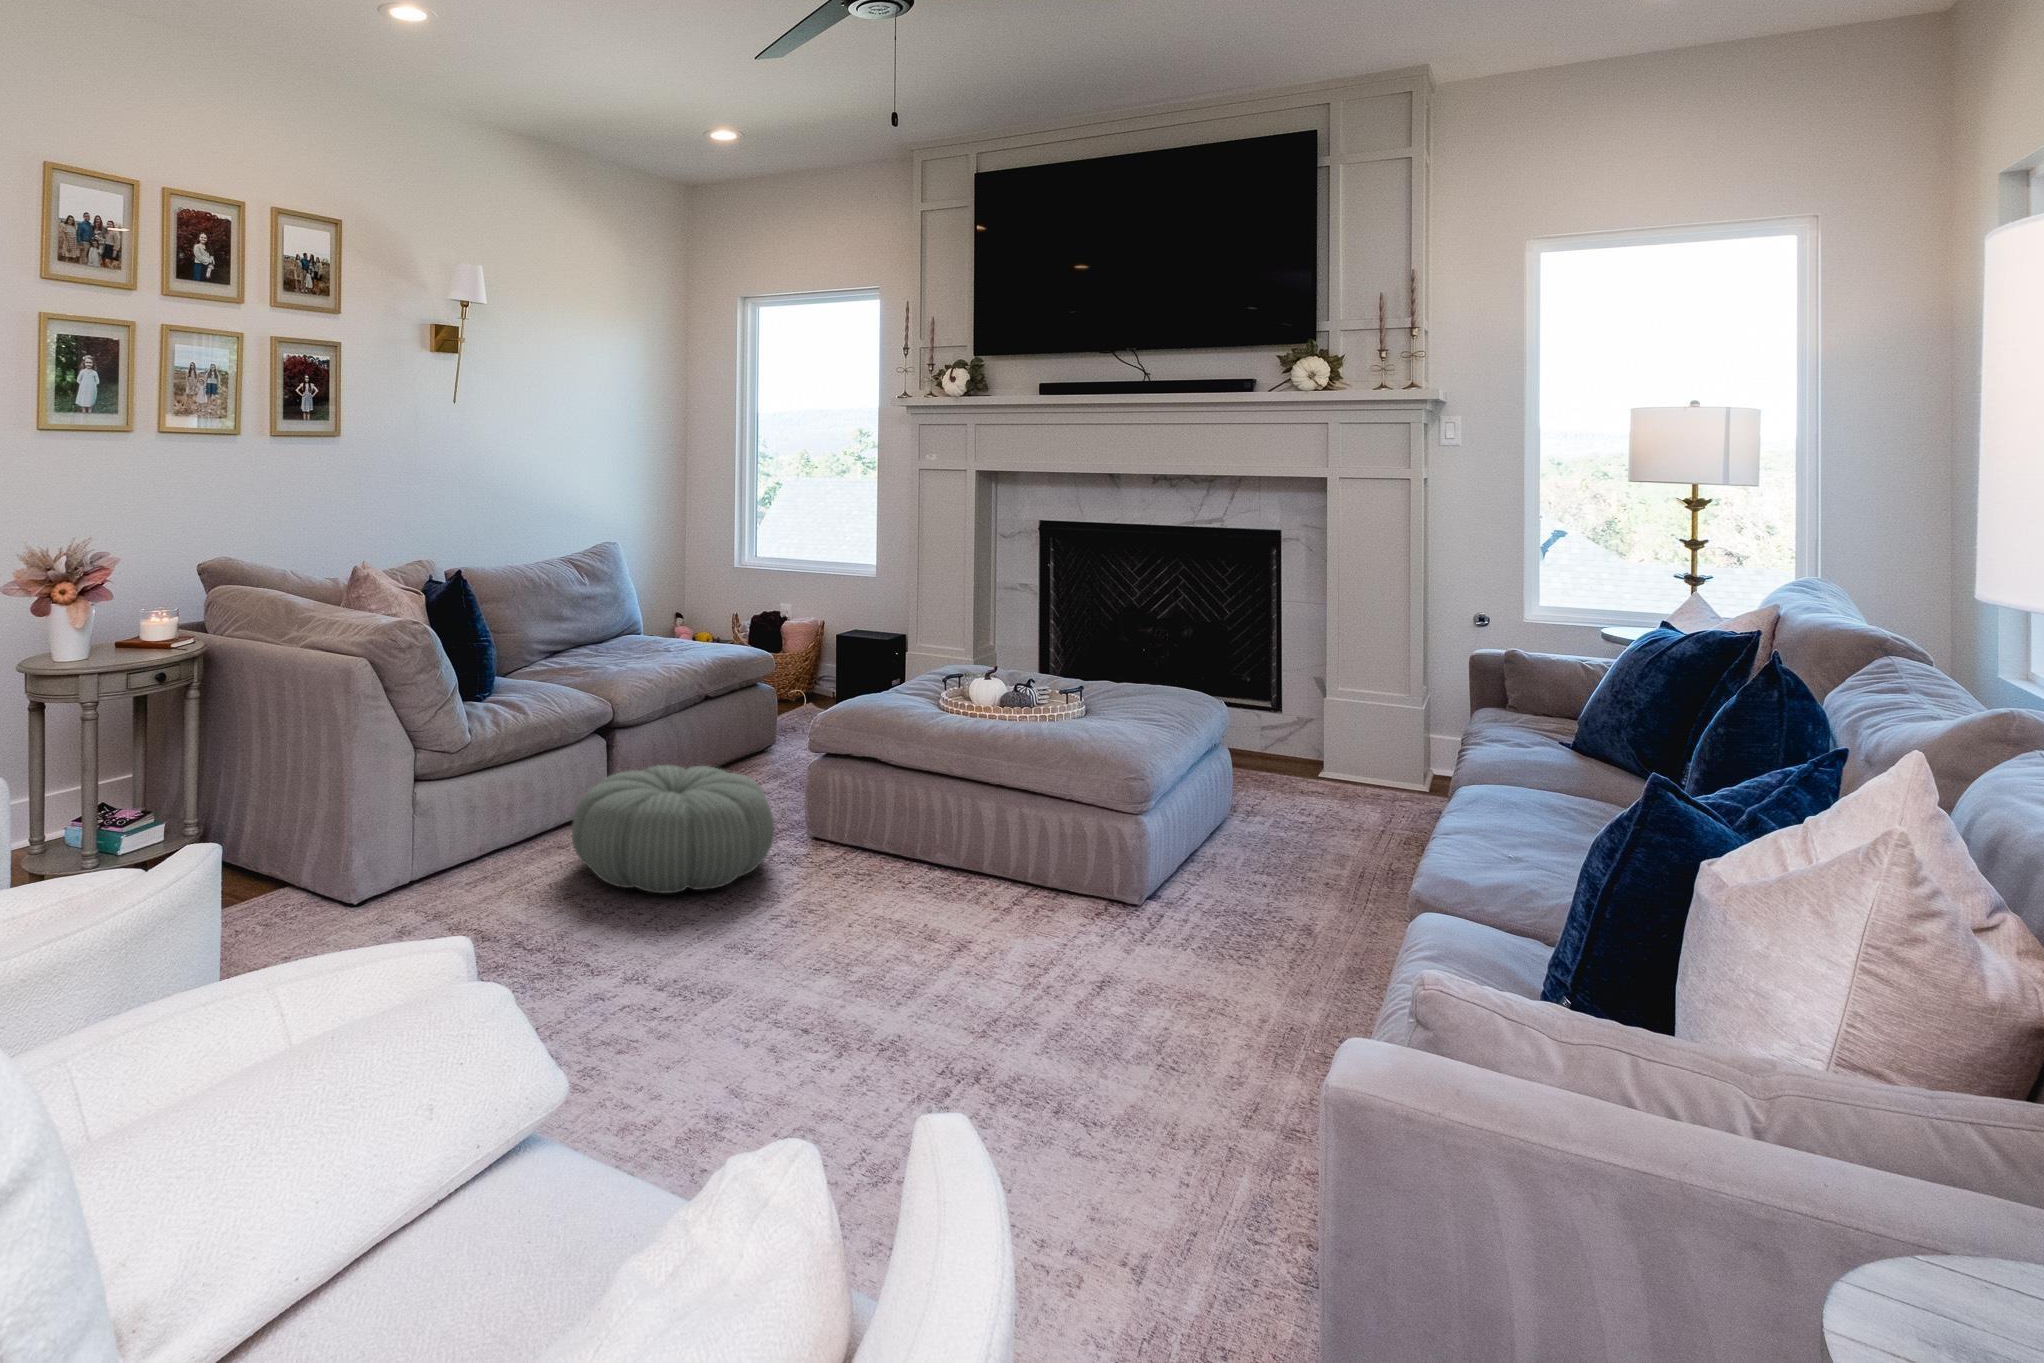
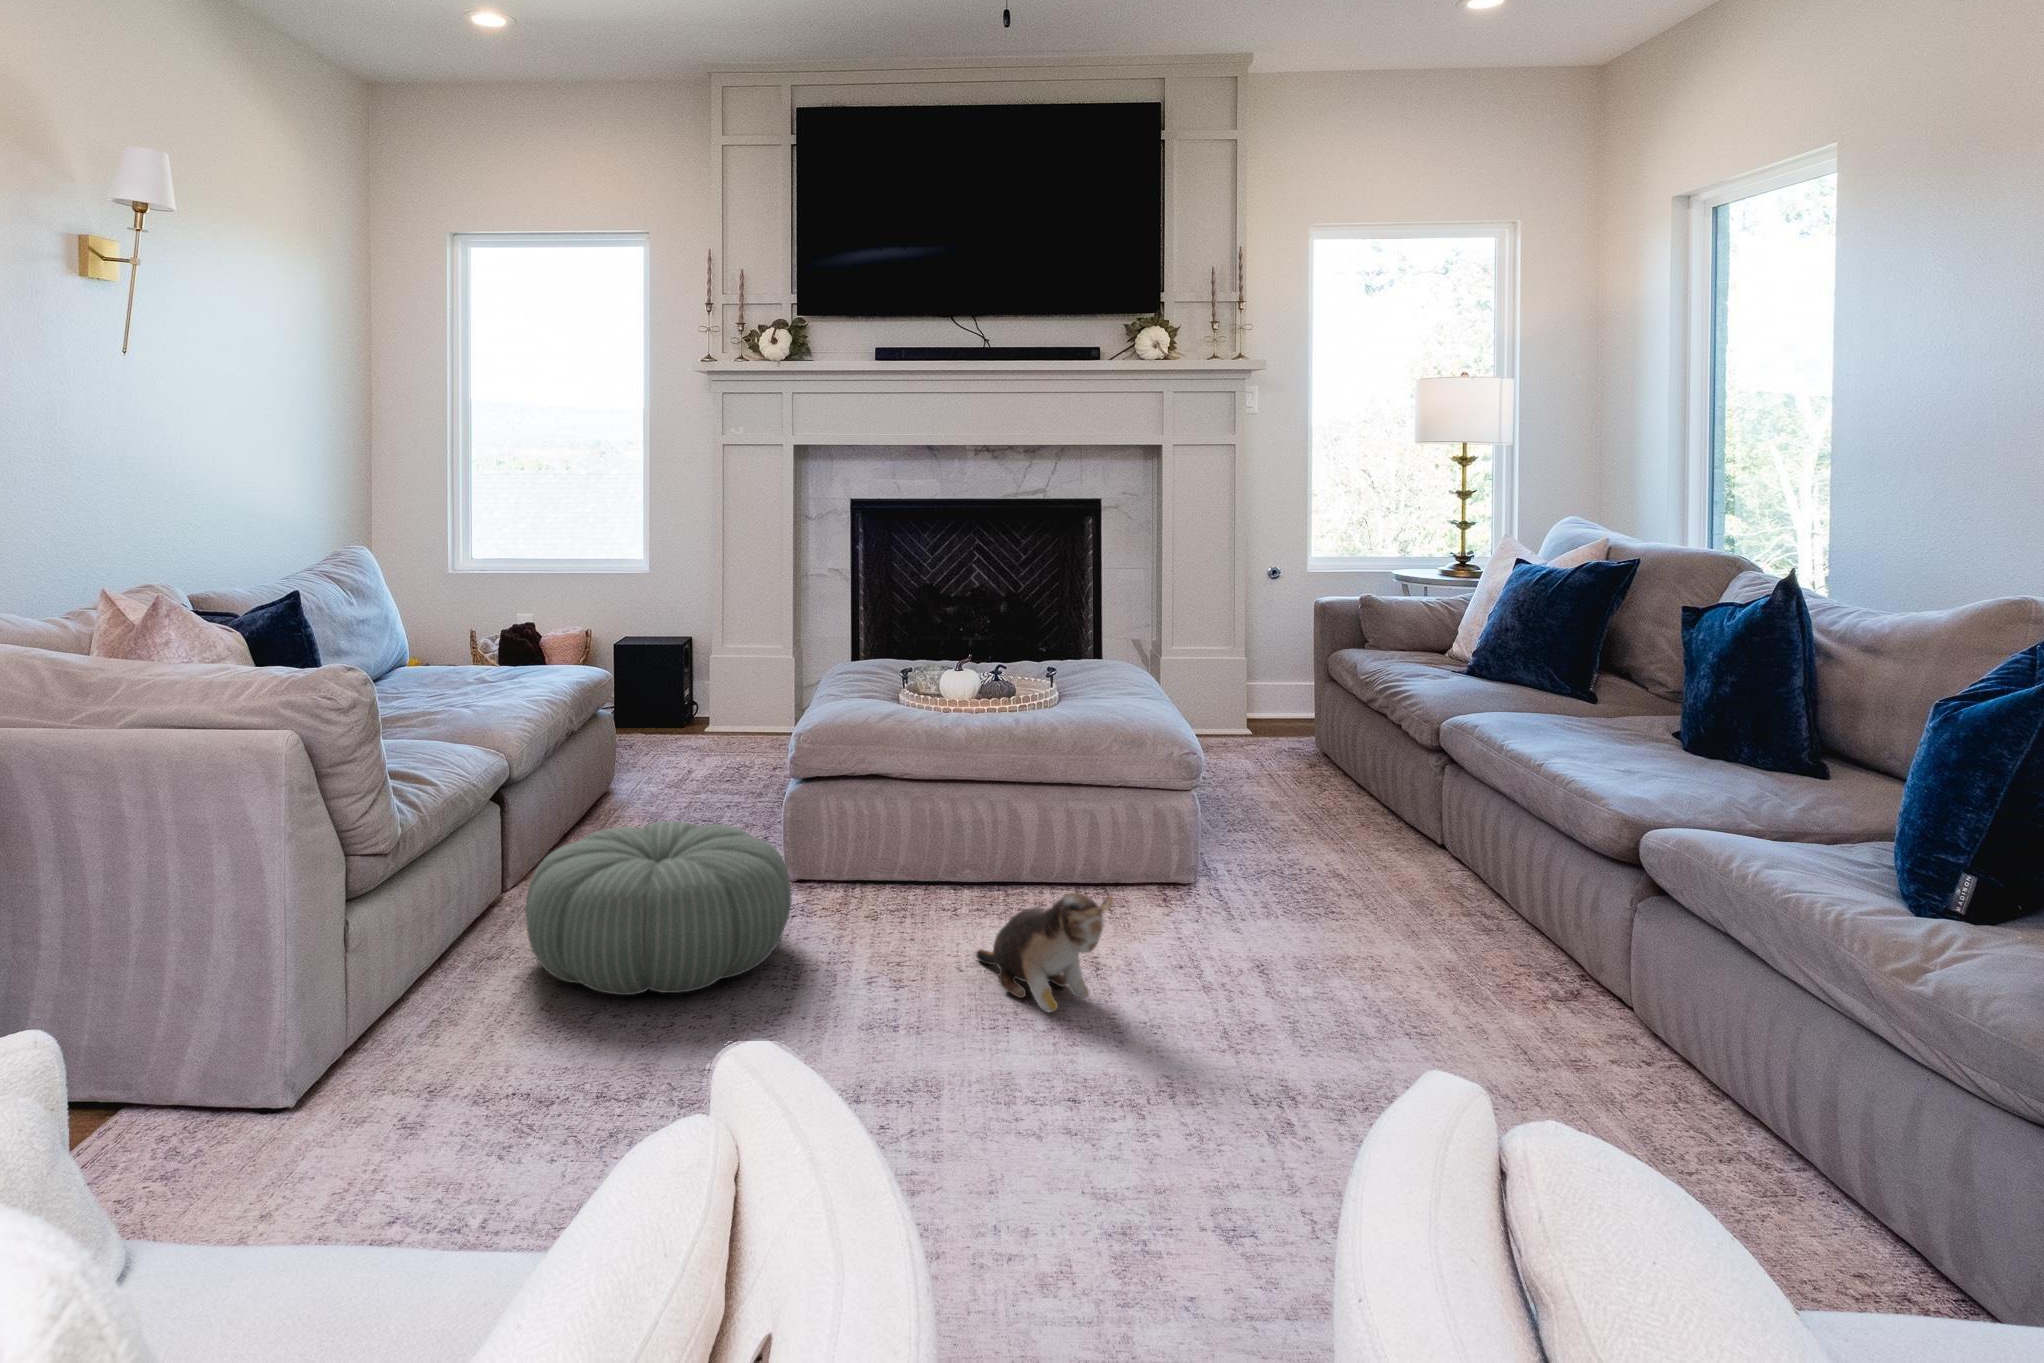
plush toy: none [884,867,948,966] -> present [976,893,1113,1013]

